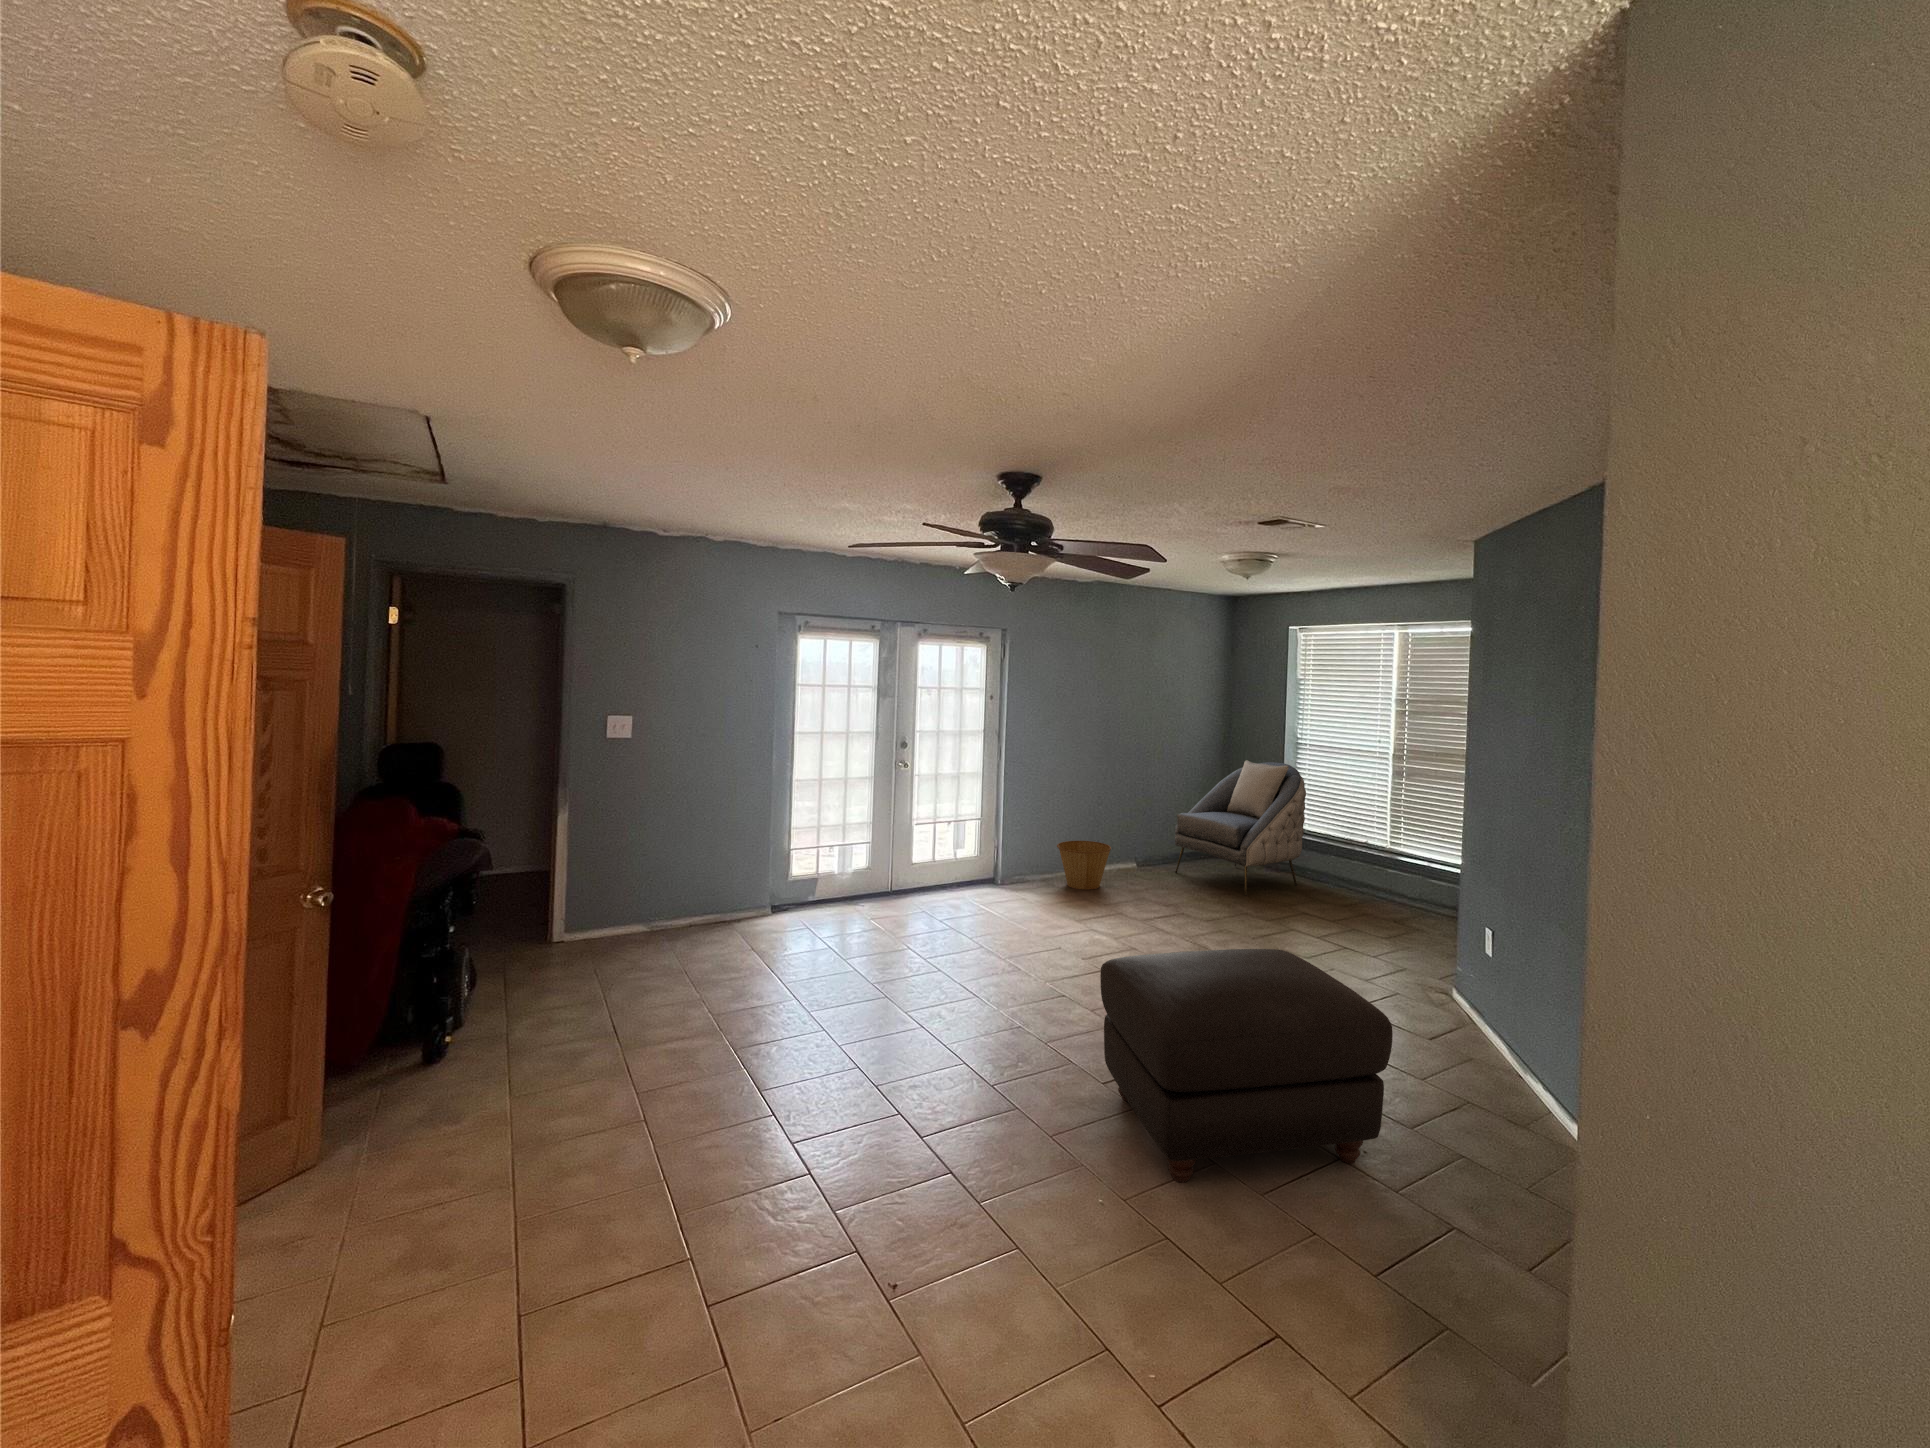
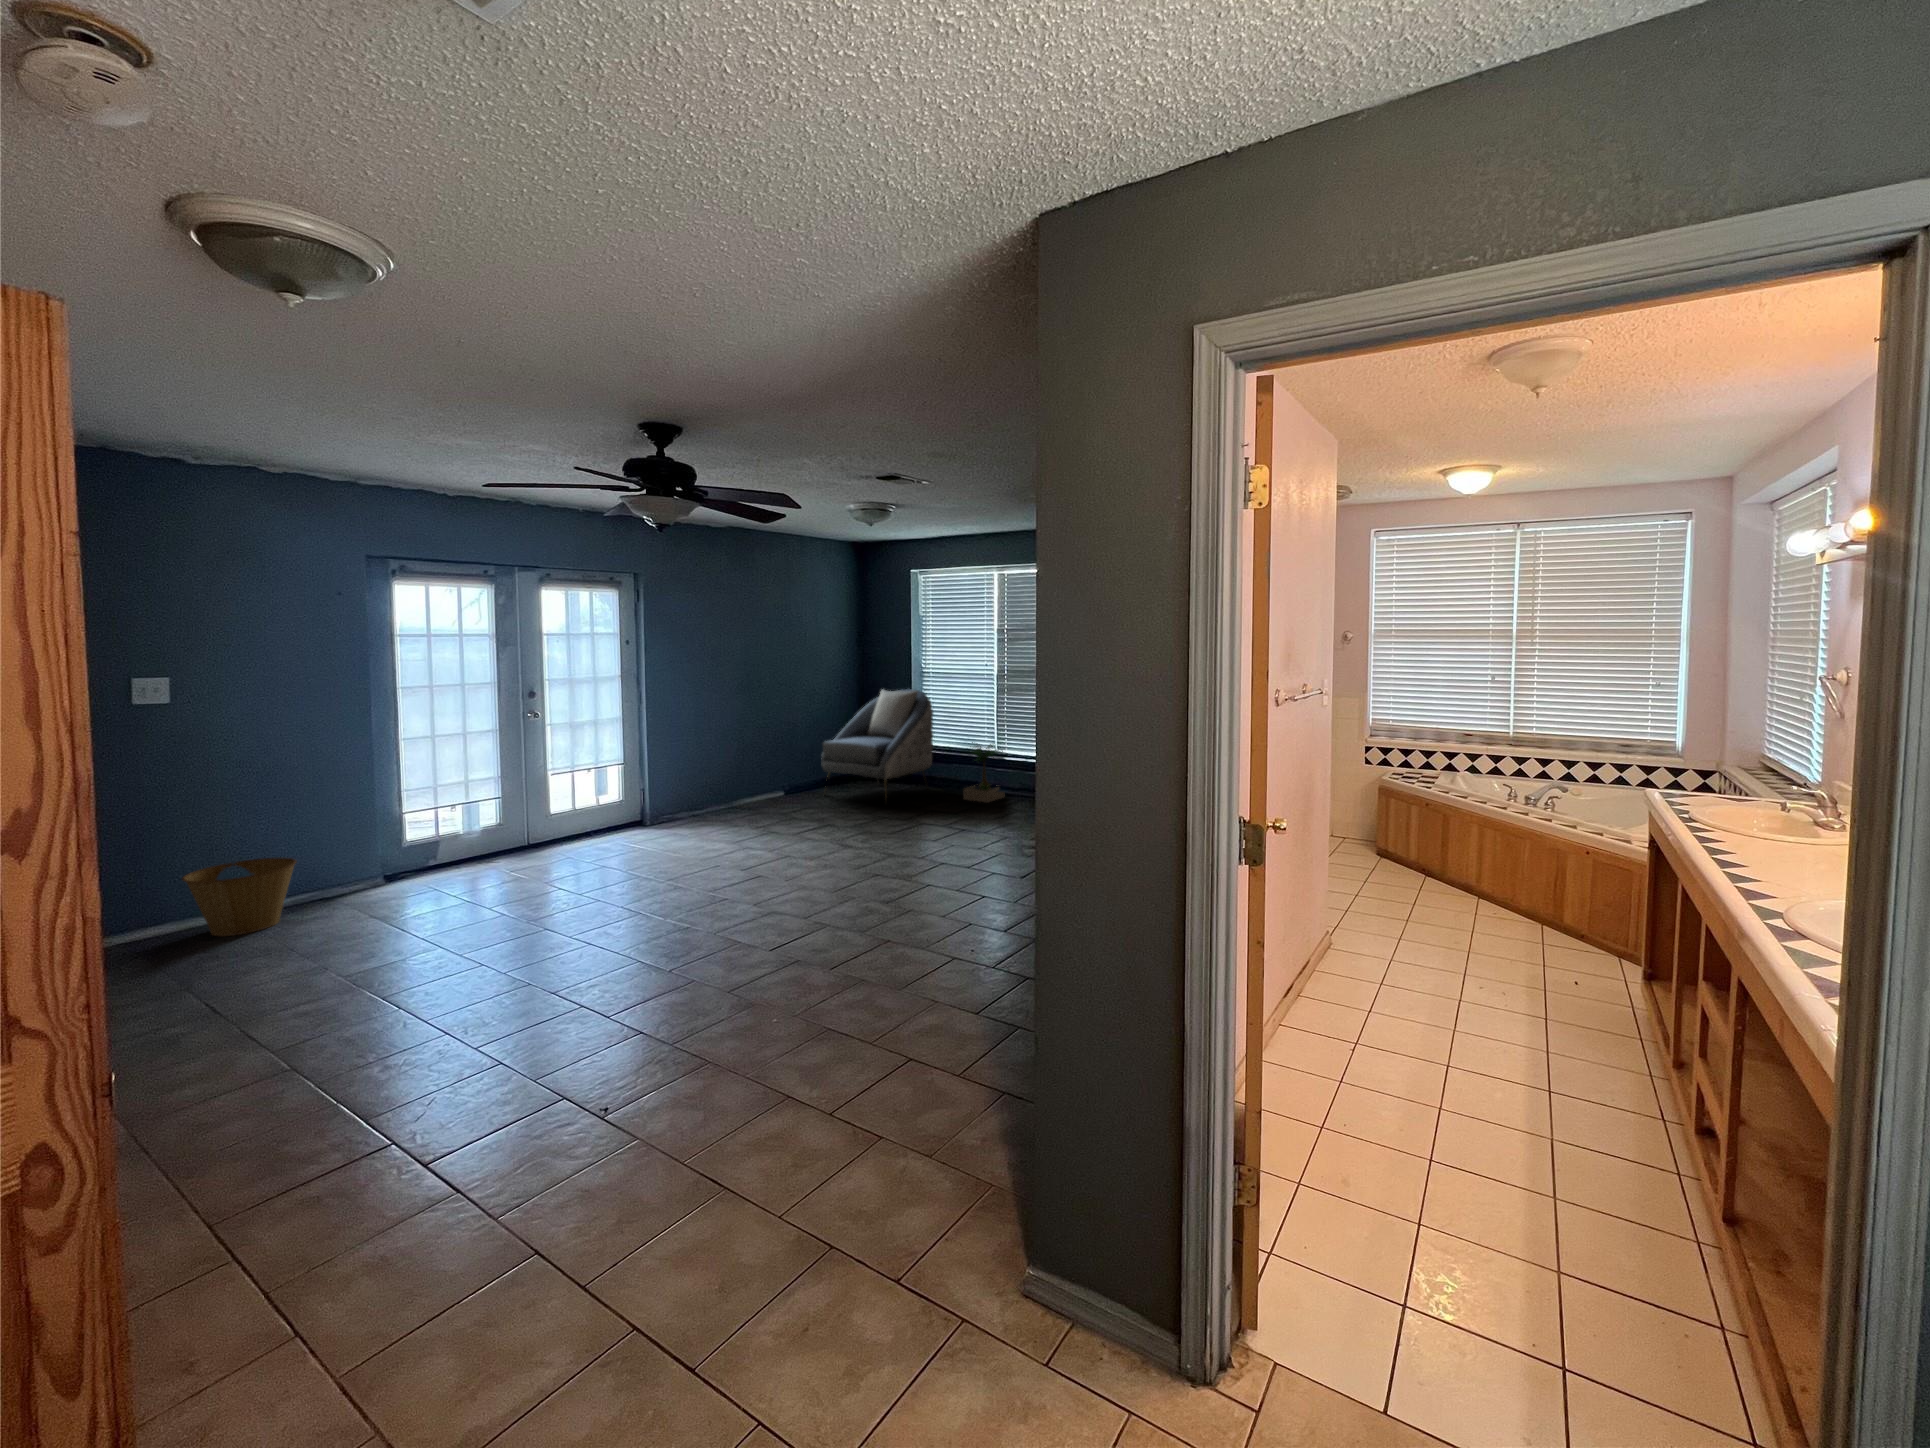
potted plant: none [1340,833,1401,912] -> present [963,742,1005,802]
basket: present [1057,841,1111,889] -> present [182,857,296,936]
ottoman: present [1100,949,1393,1183] -> none [762,815,980,983]

